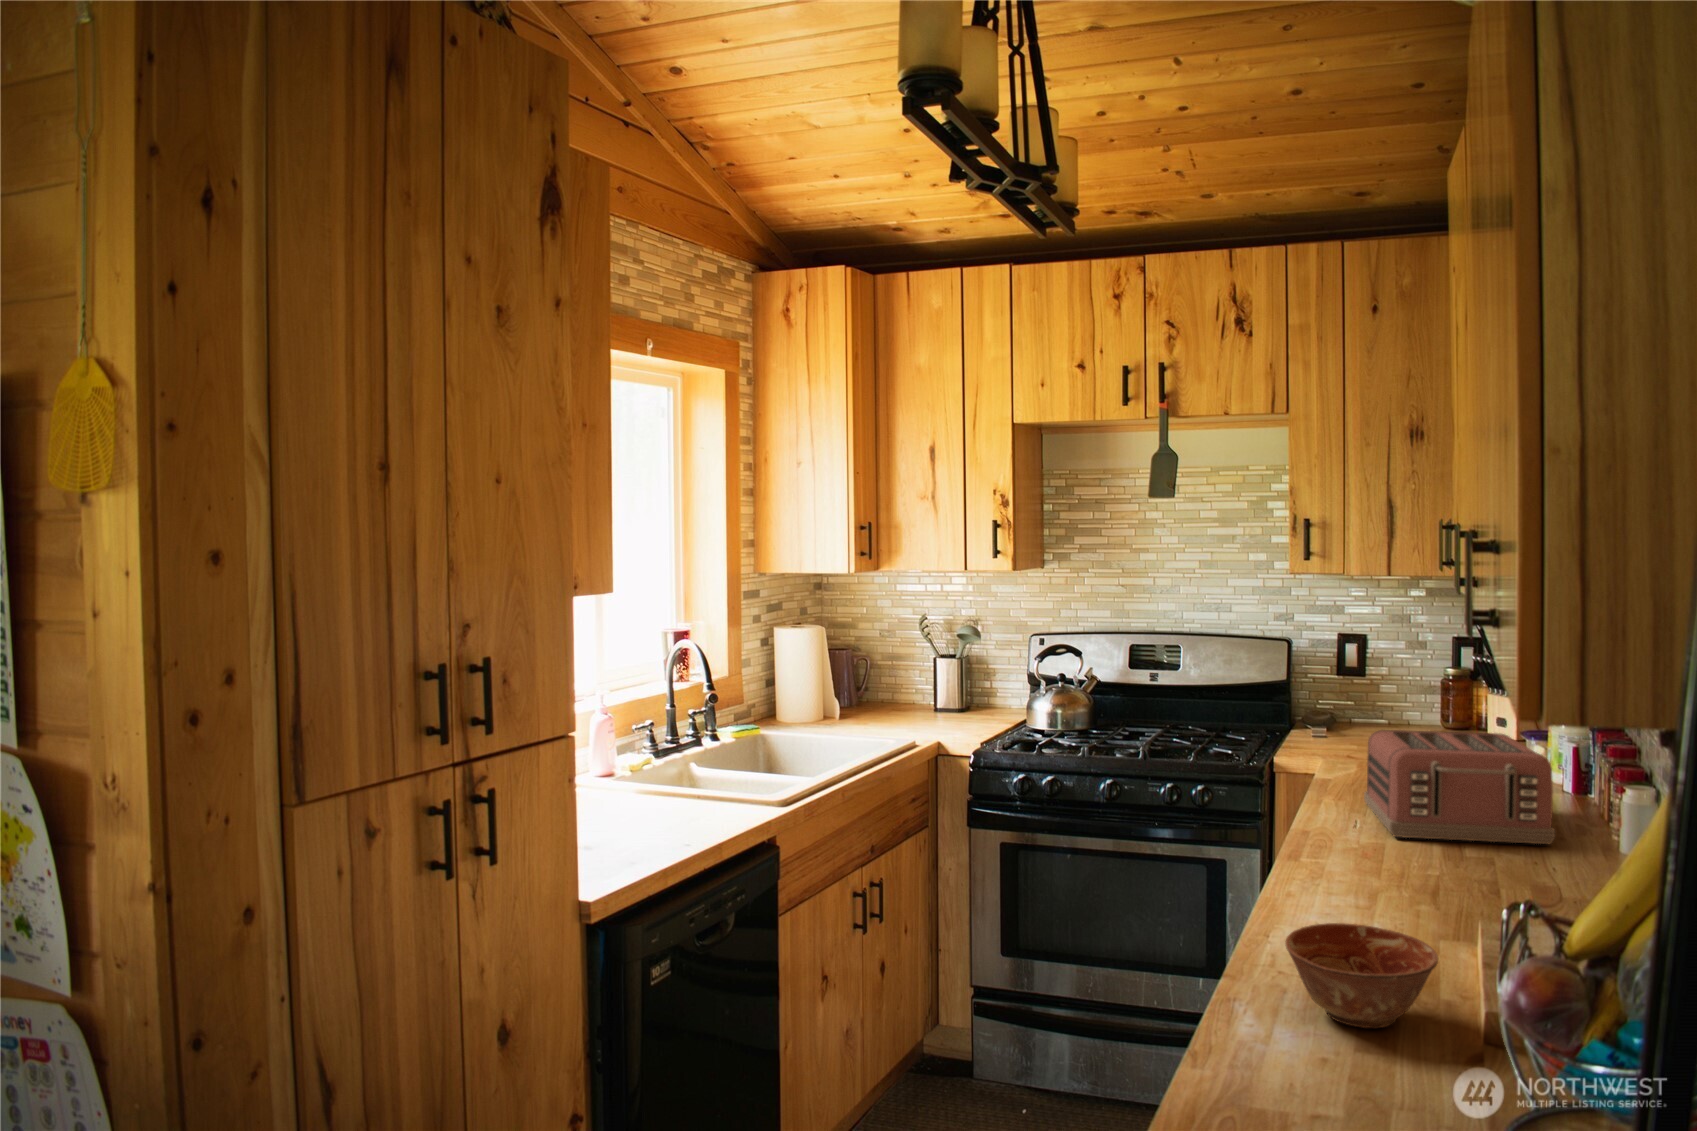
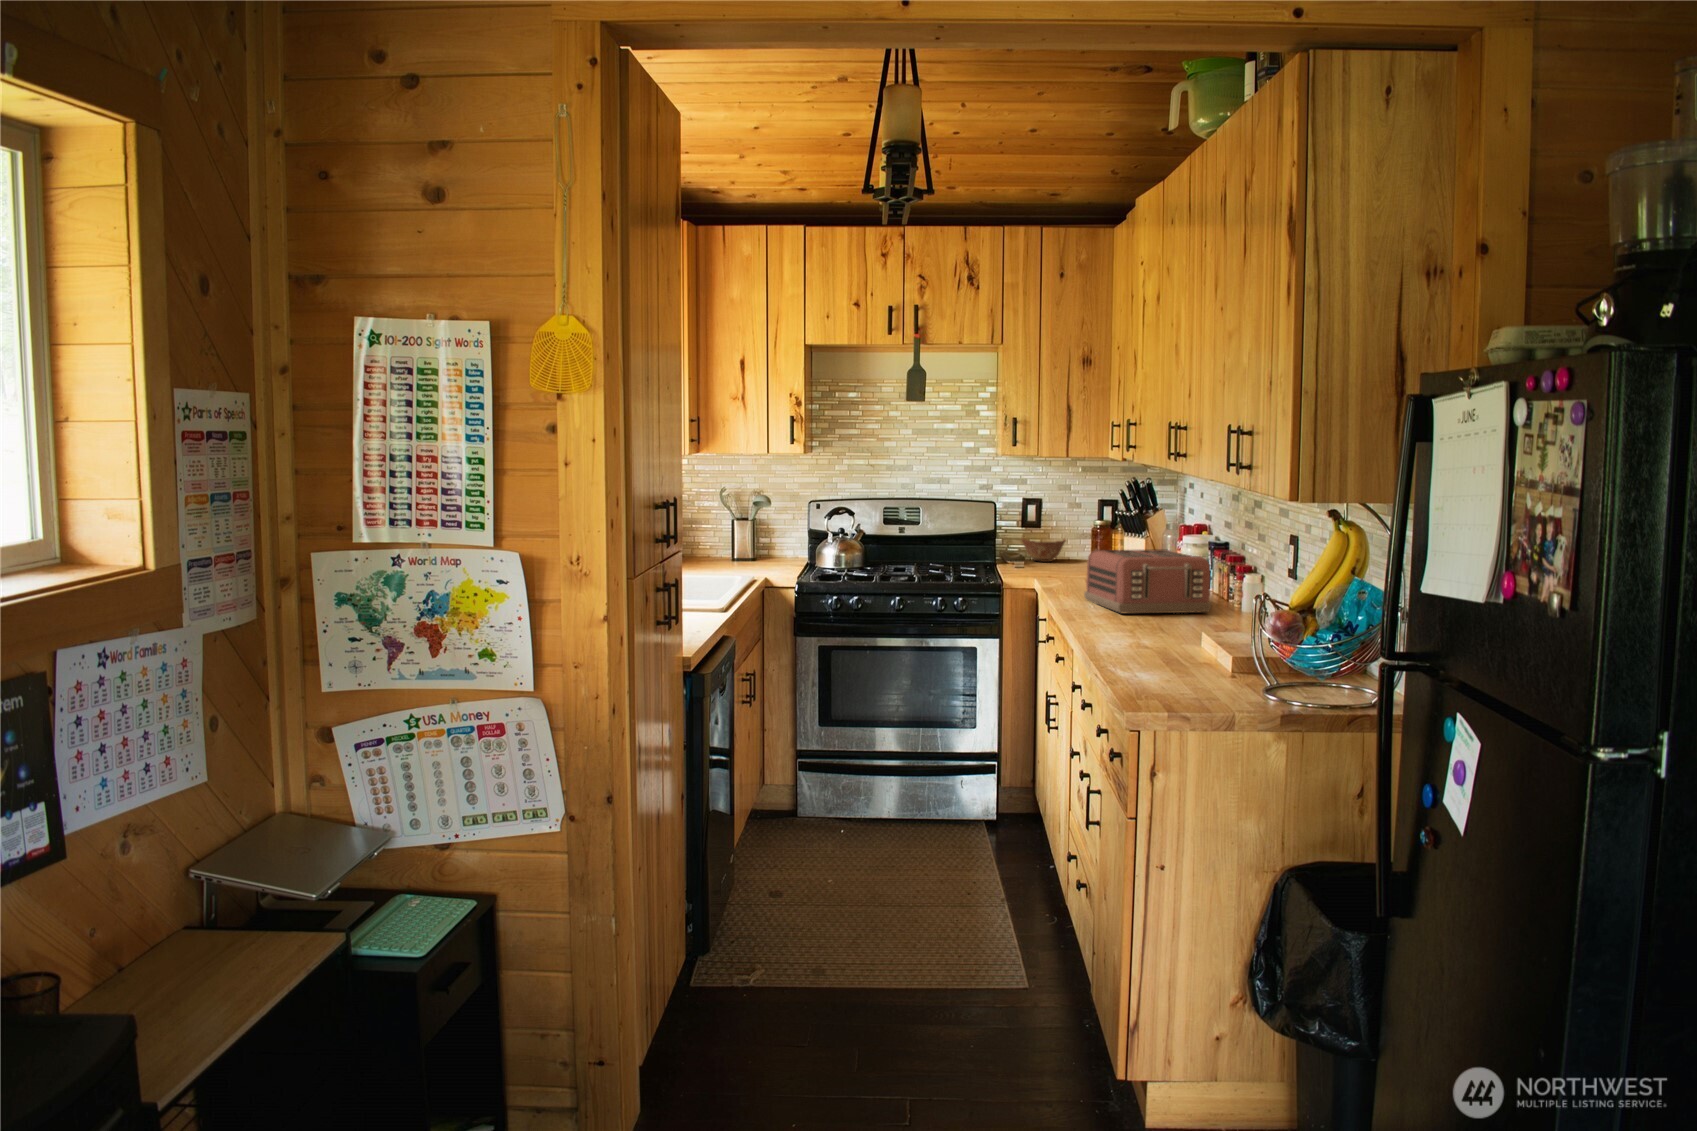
ceramic bowl: present [1285,923,1438,1028] -> present [1022,538,1066,562]

